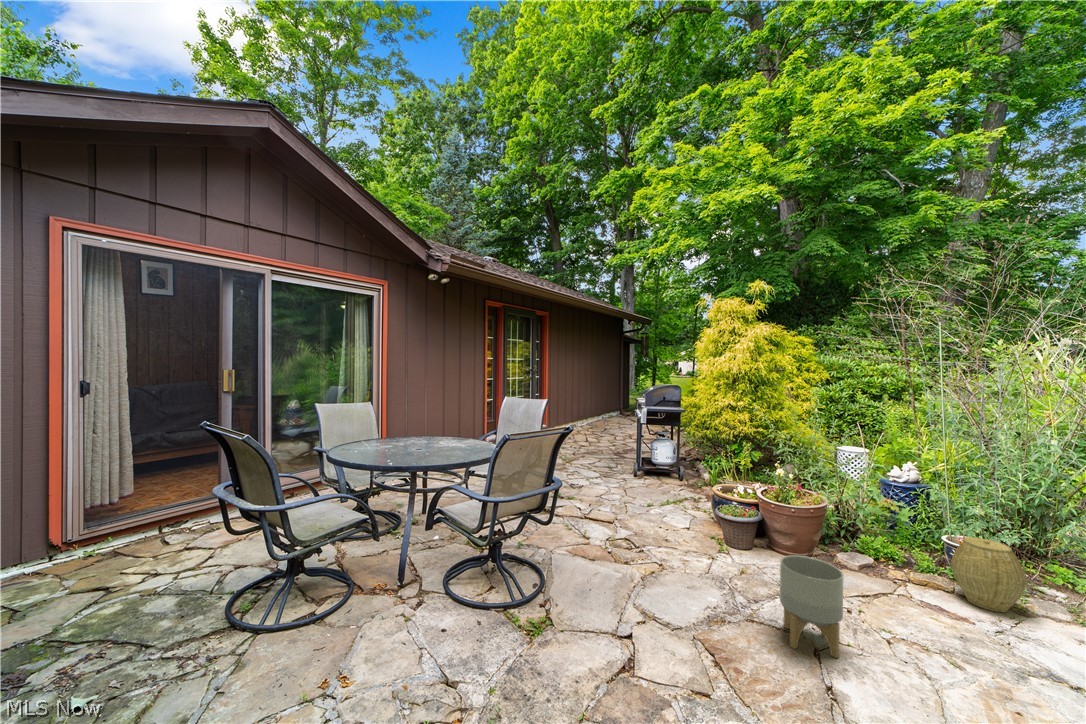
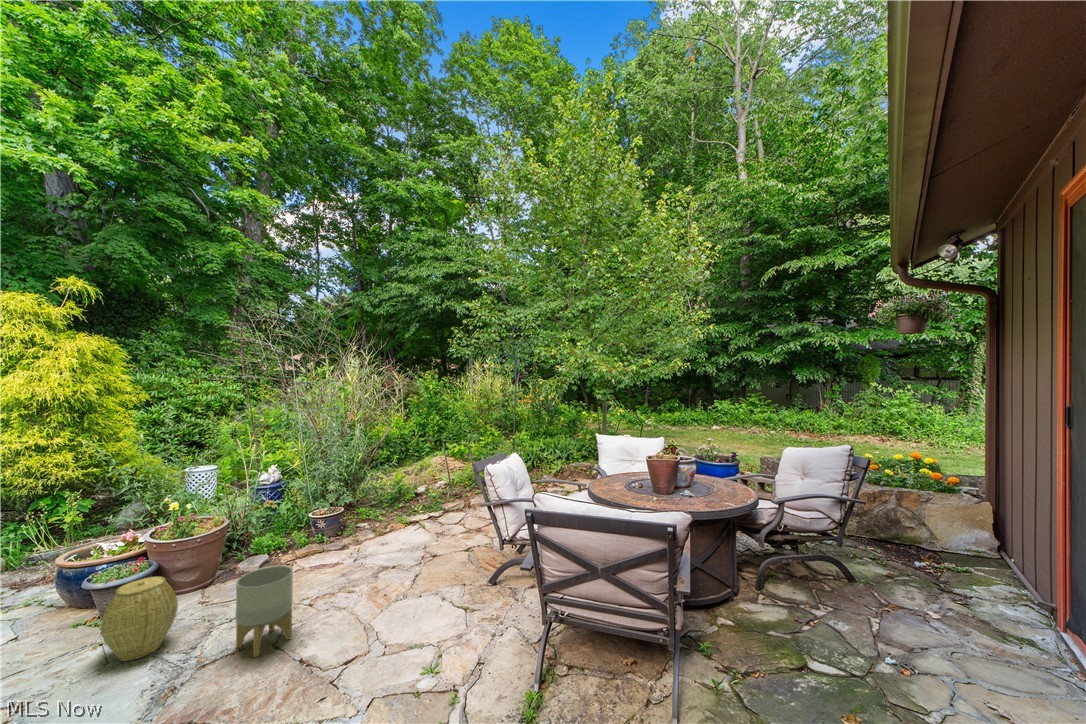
woven basket: present [951,537,1026,612] -> present [101,576,178,661]

